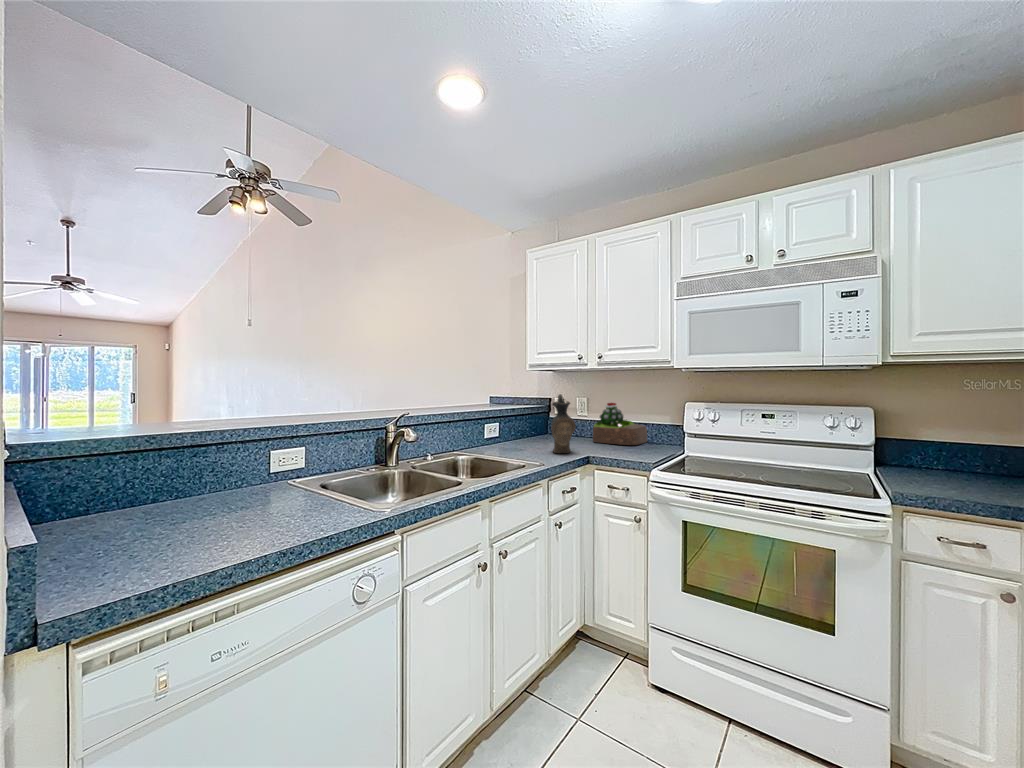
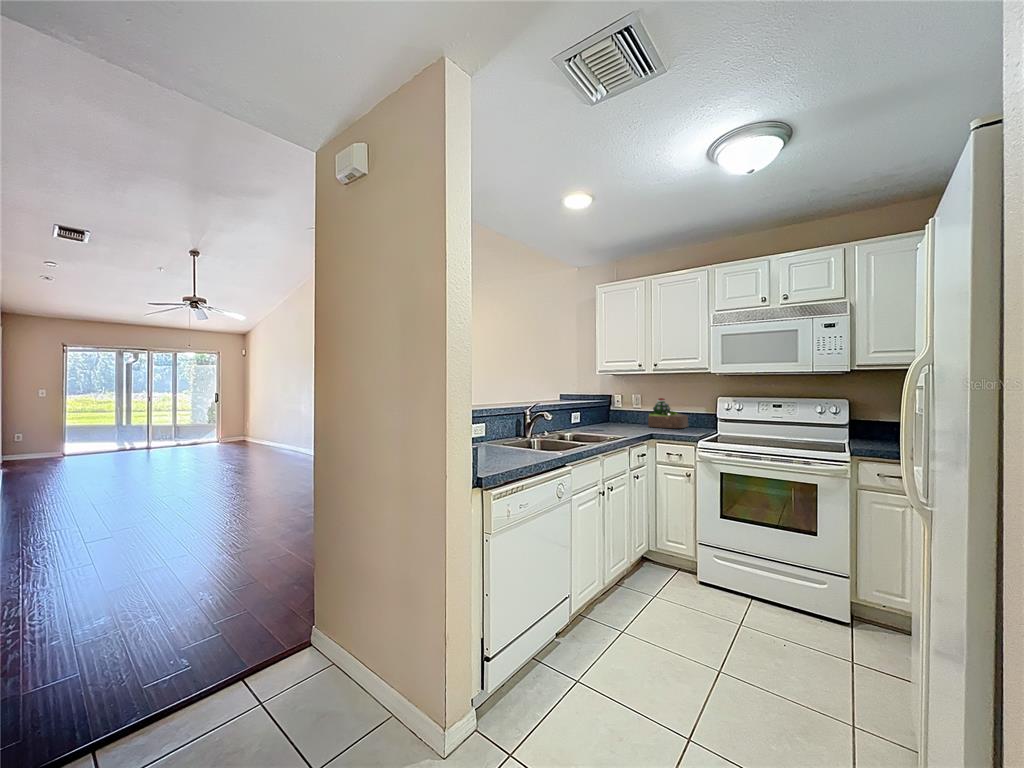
ceramic pitcher: present [551,394,576,453] -> none [623,391,641,433]

